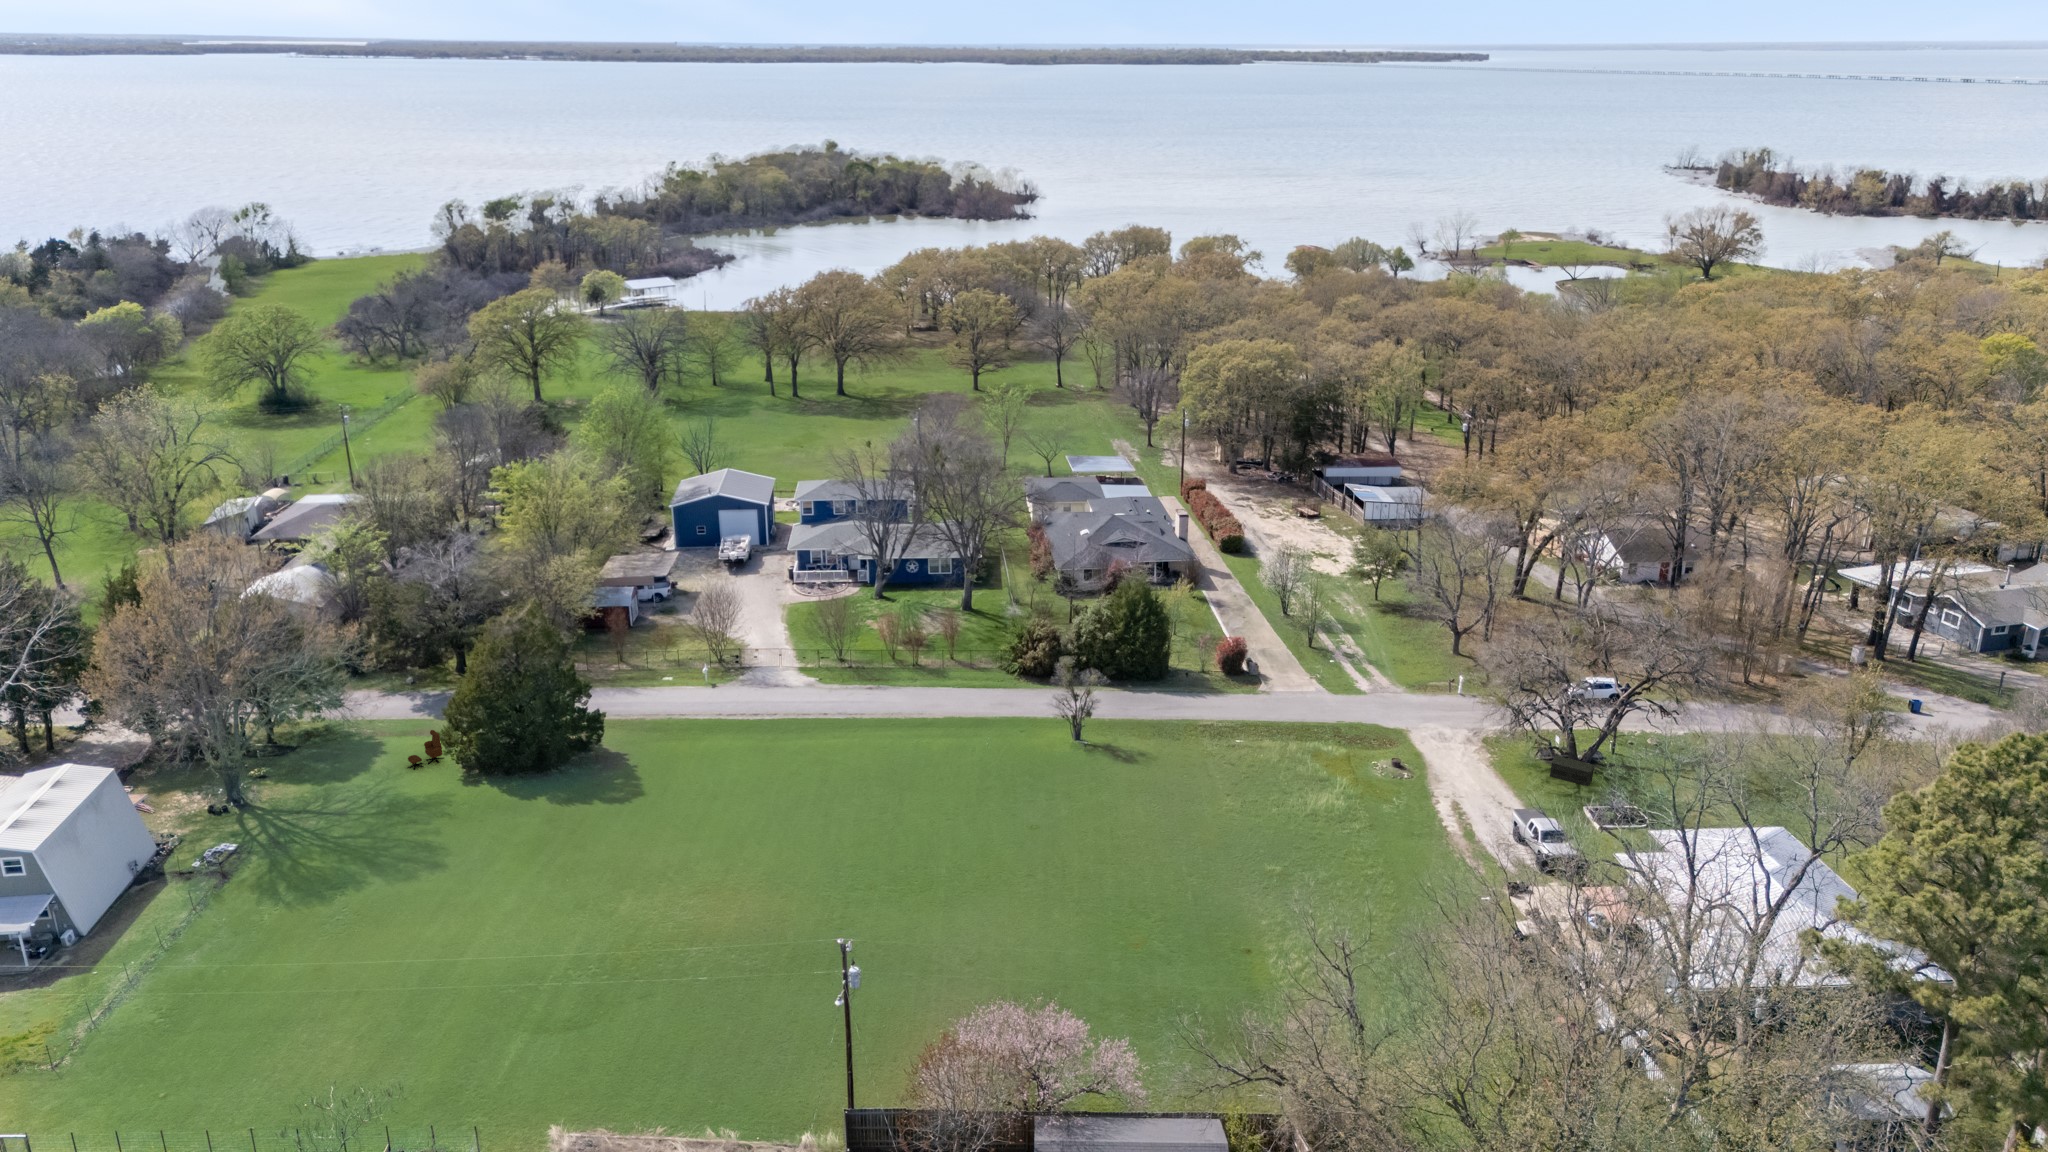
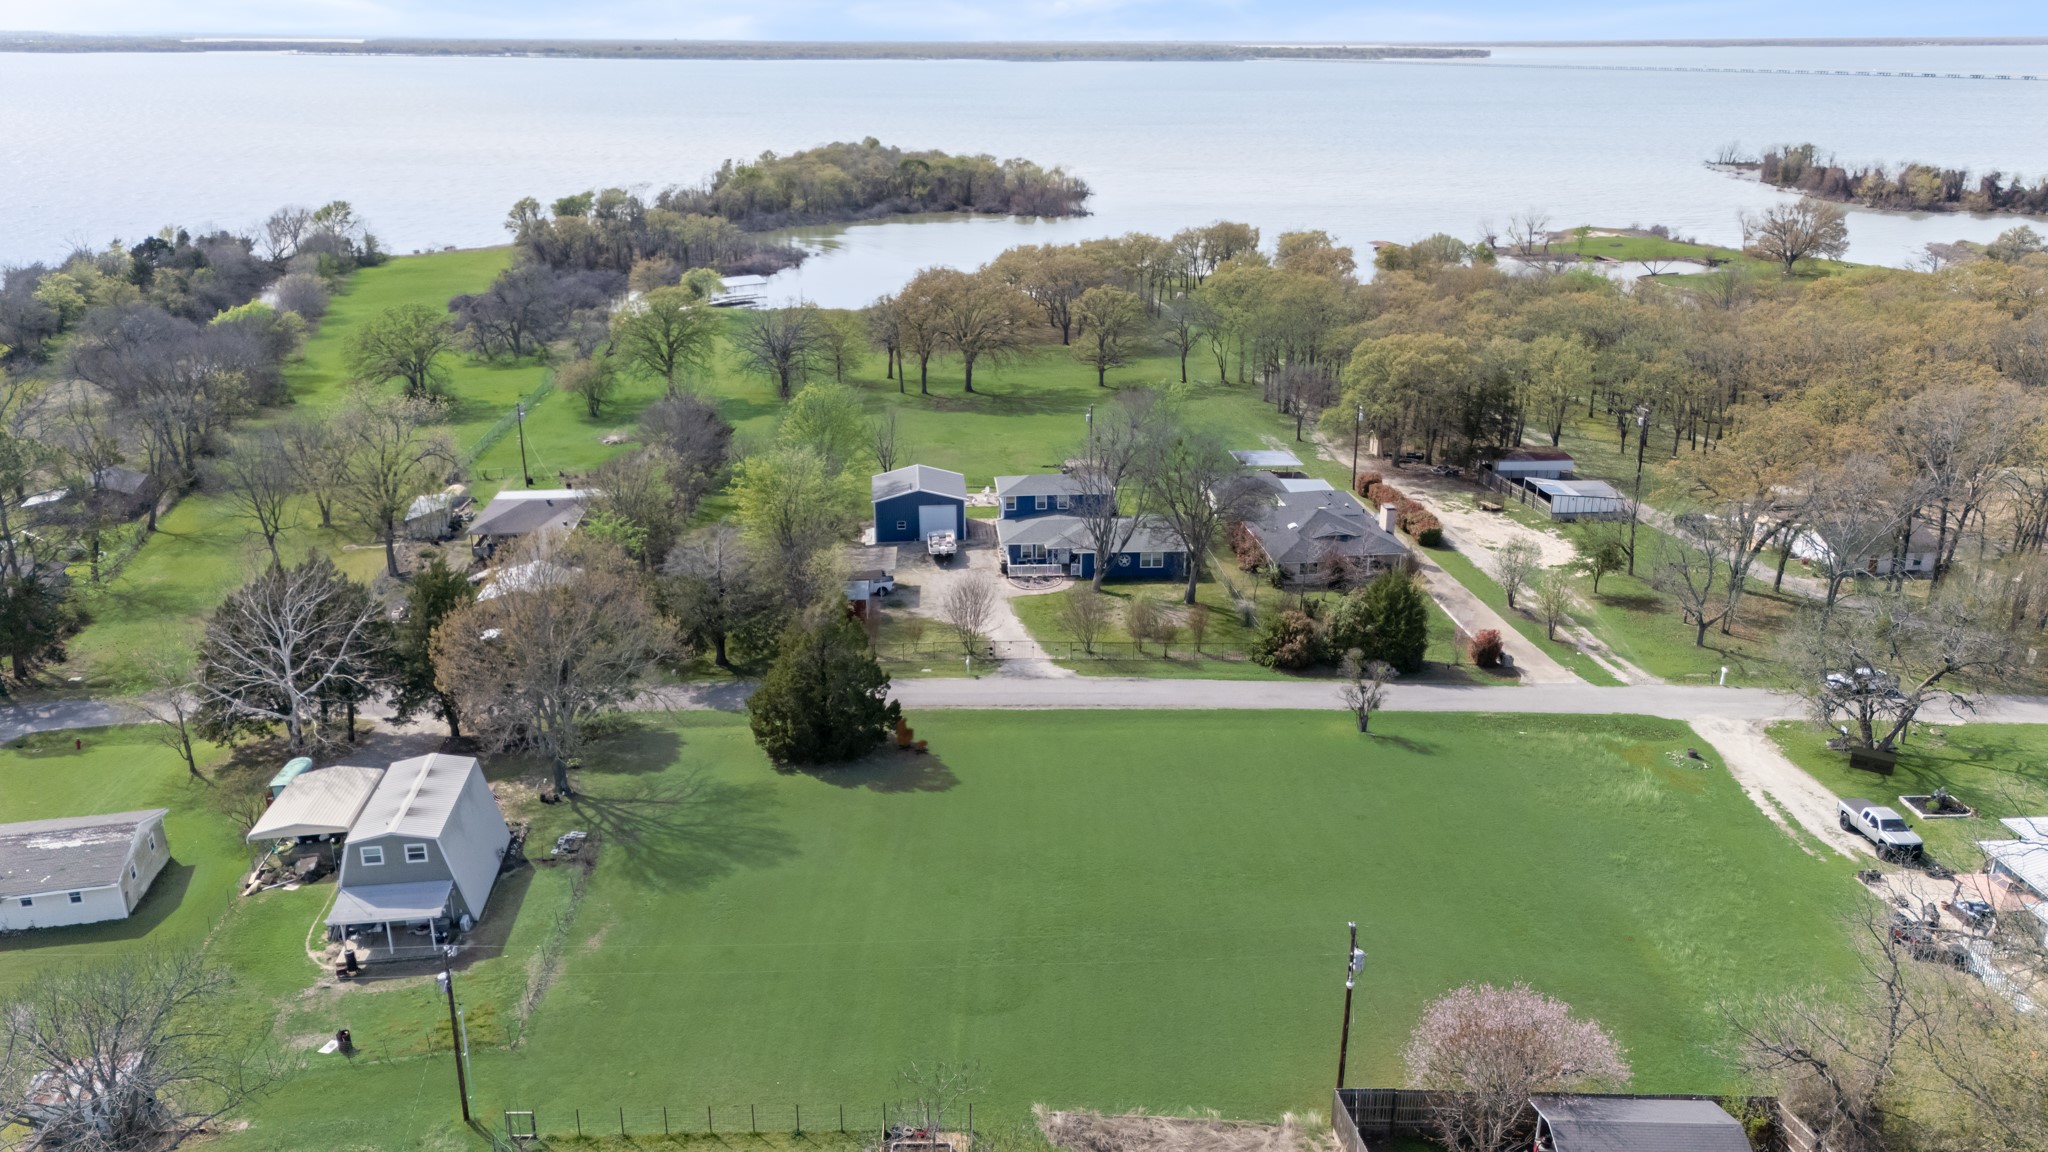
lounge chair: present [407,730,444,770] -> present [896,718,928,752]

